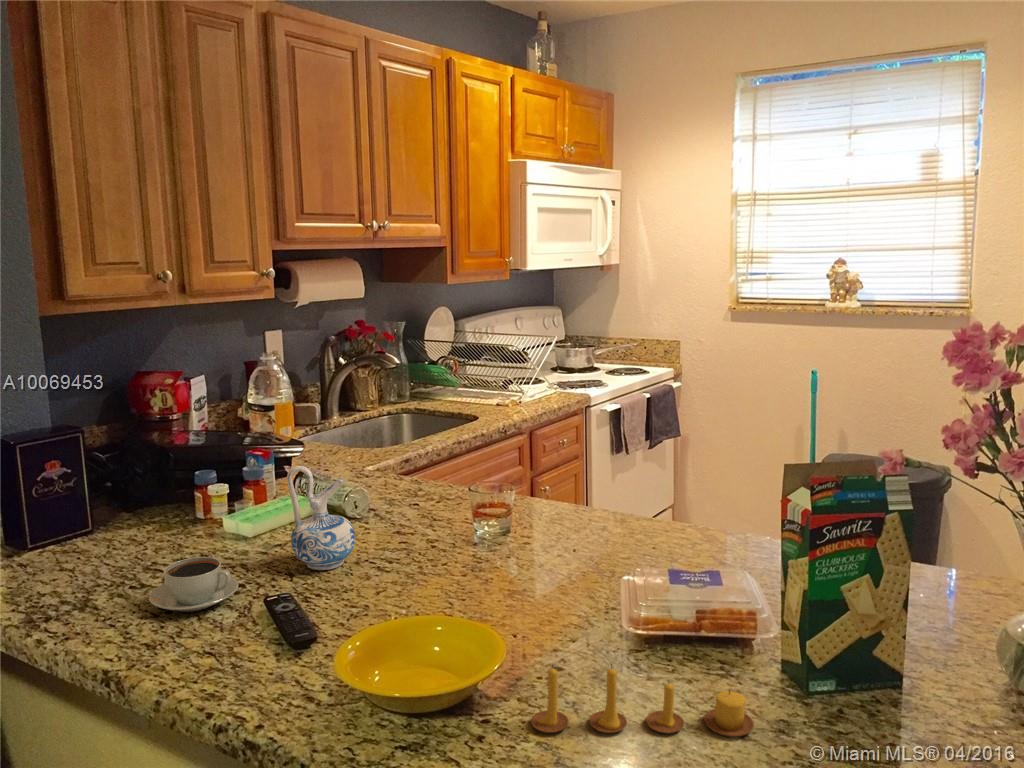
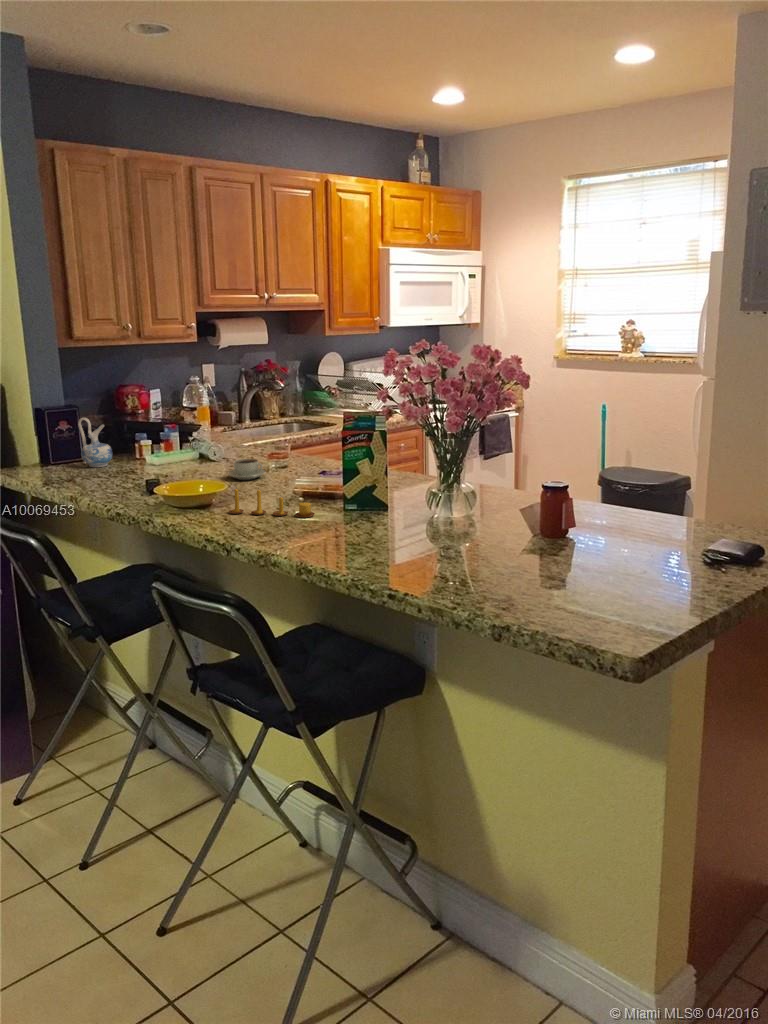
ceramic pitcher: present [287,466,355,570] -> present [78,418,112,467]
coffee cup: present [149,557,238,611] -> present [227,459,265,480]

